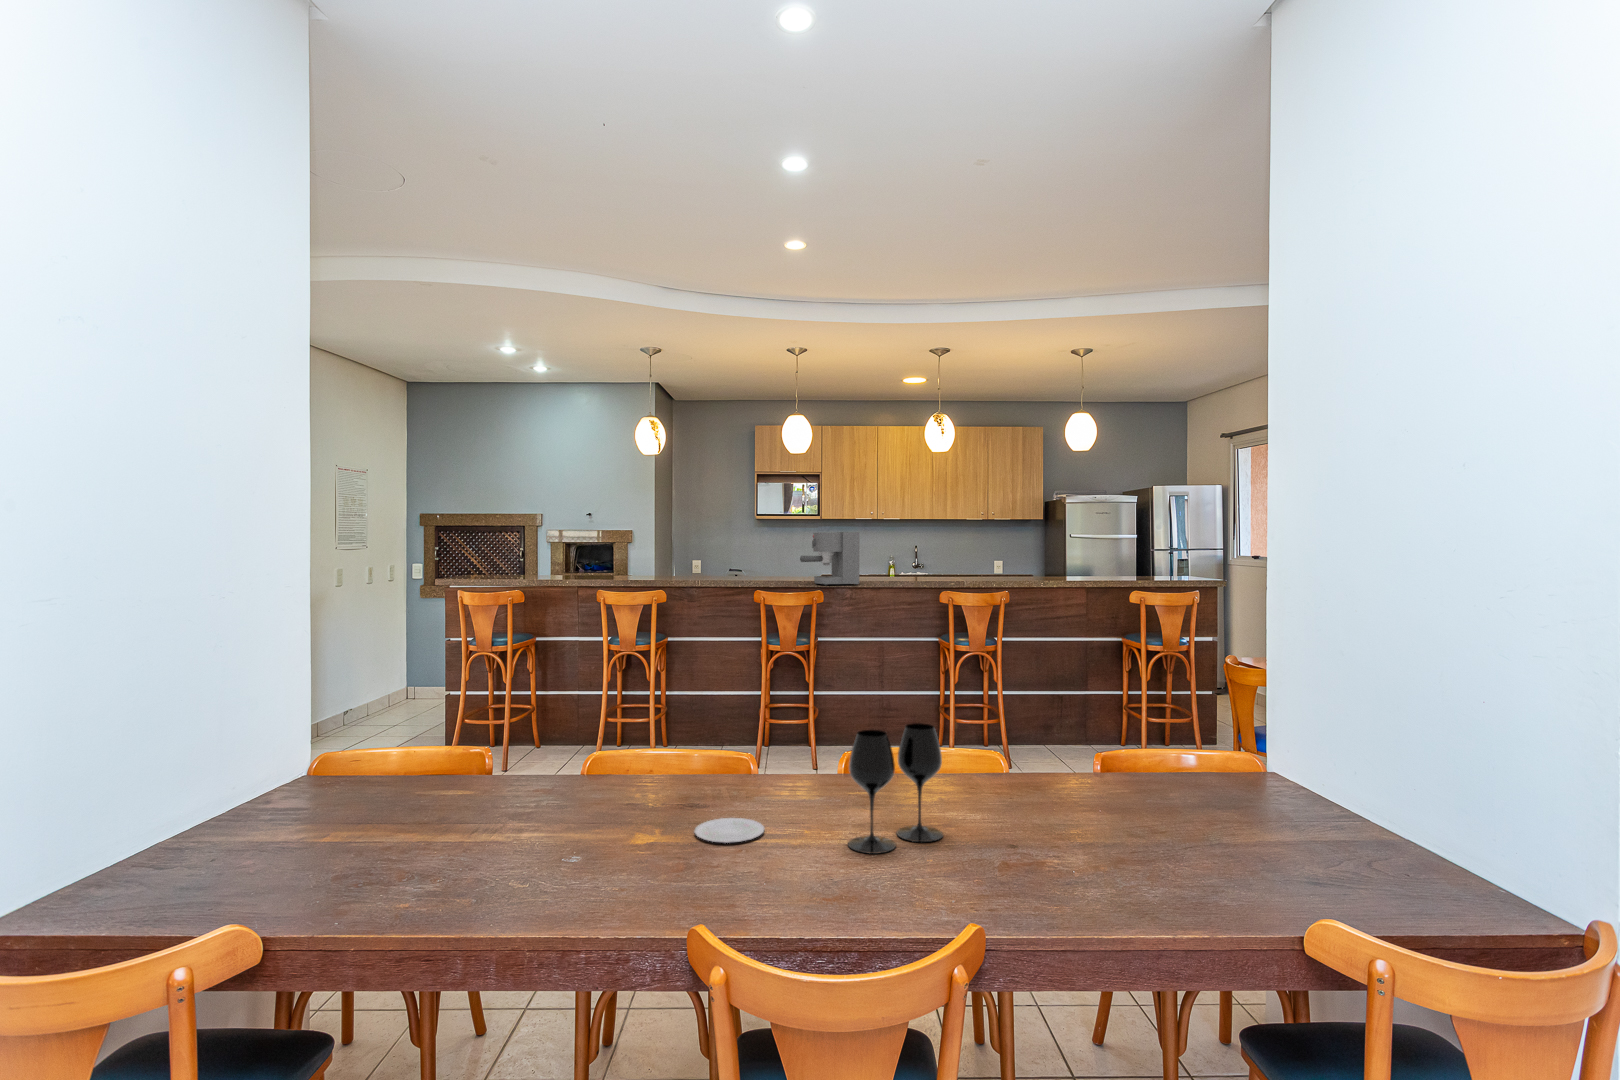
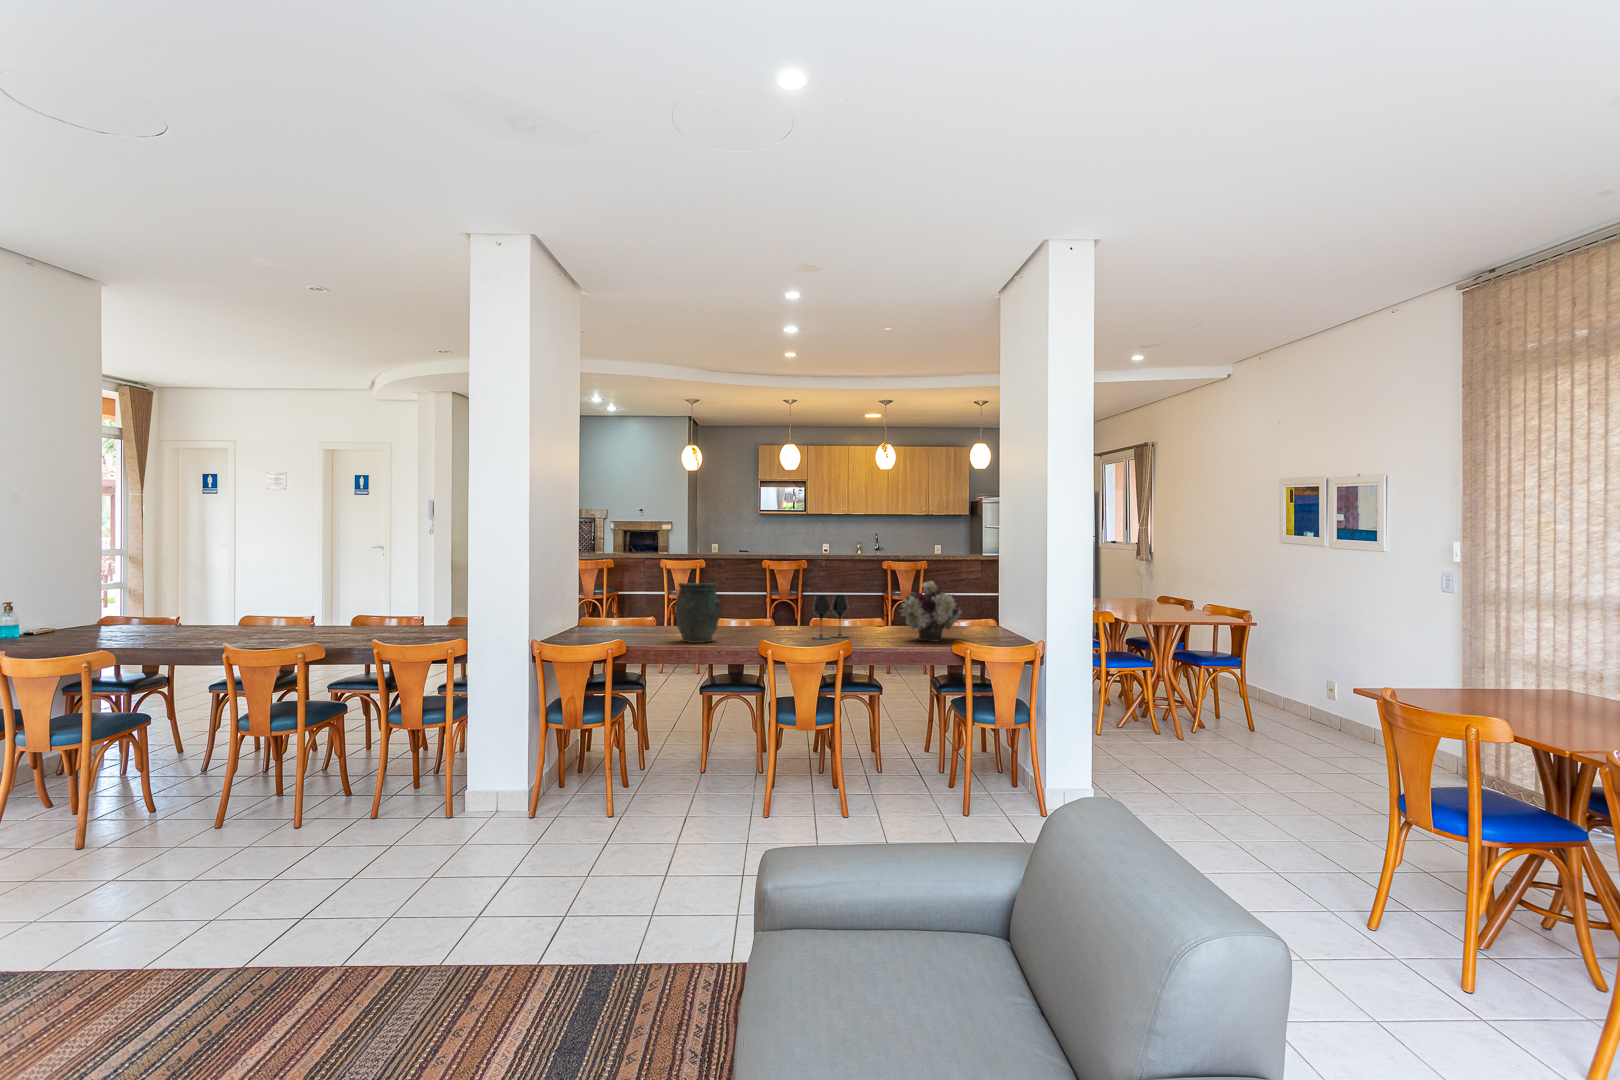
coffee maker: present [800,532,859,585] -> none [792,523,831,558]
flower arrangement: none [1092,697,1269,877] -> present [900,581,961,642]
vase: none [453,702,588,893] -> present [675,583,720,643]
plate: present [695,818,764,843] -> none [748,588,781,637]

